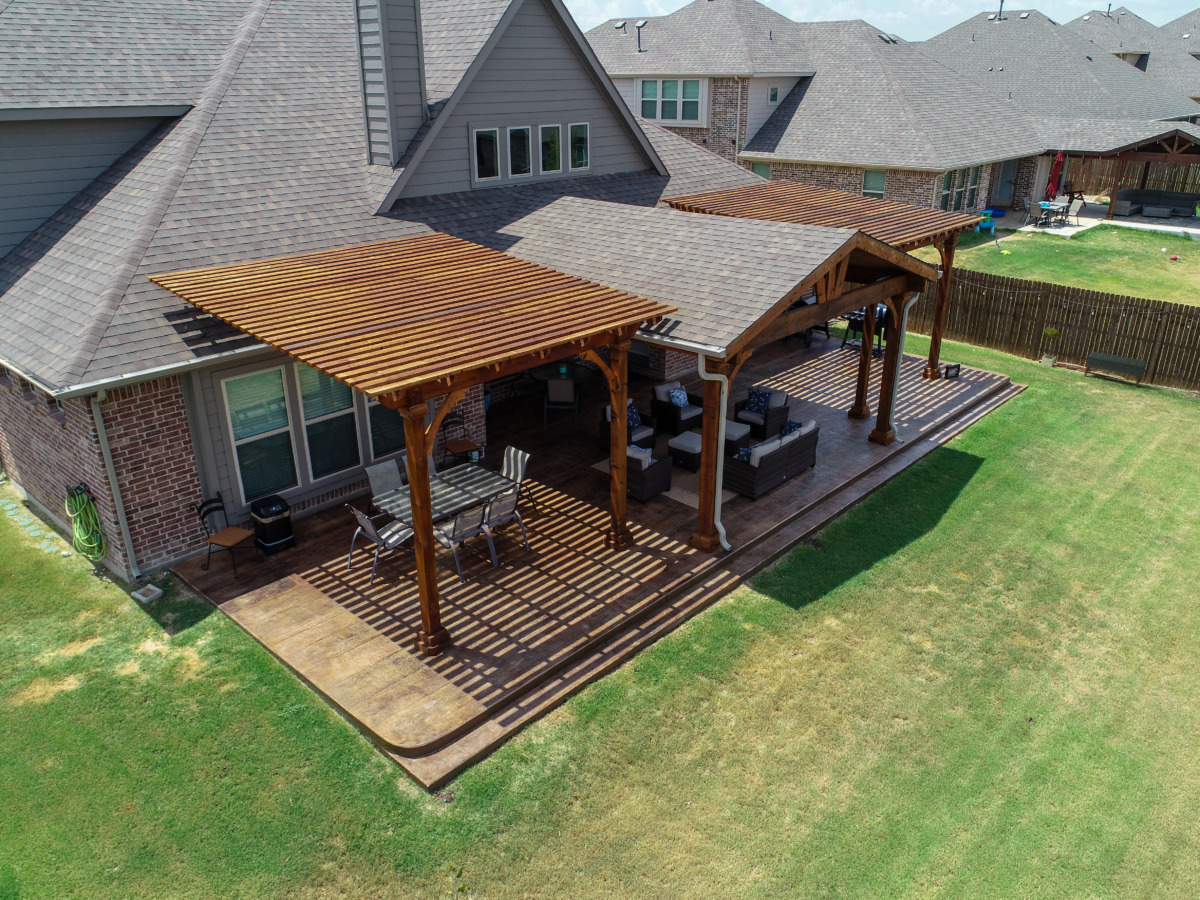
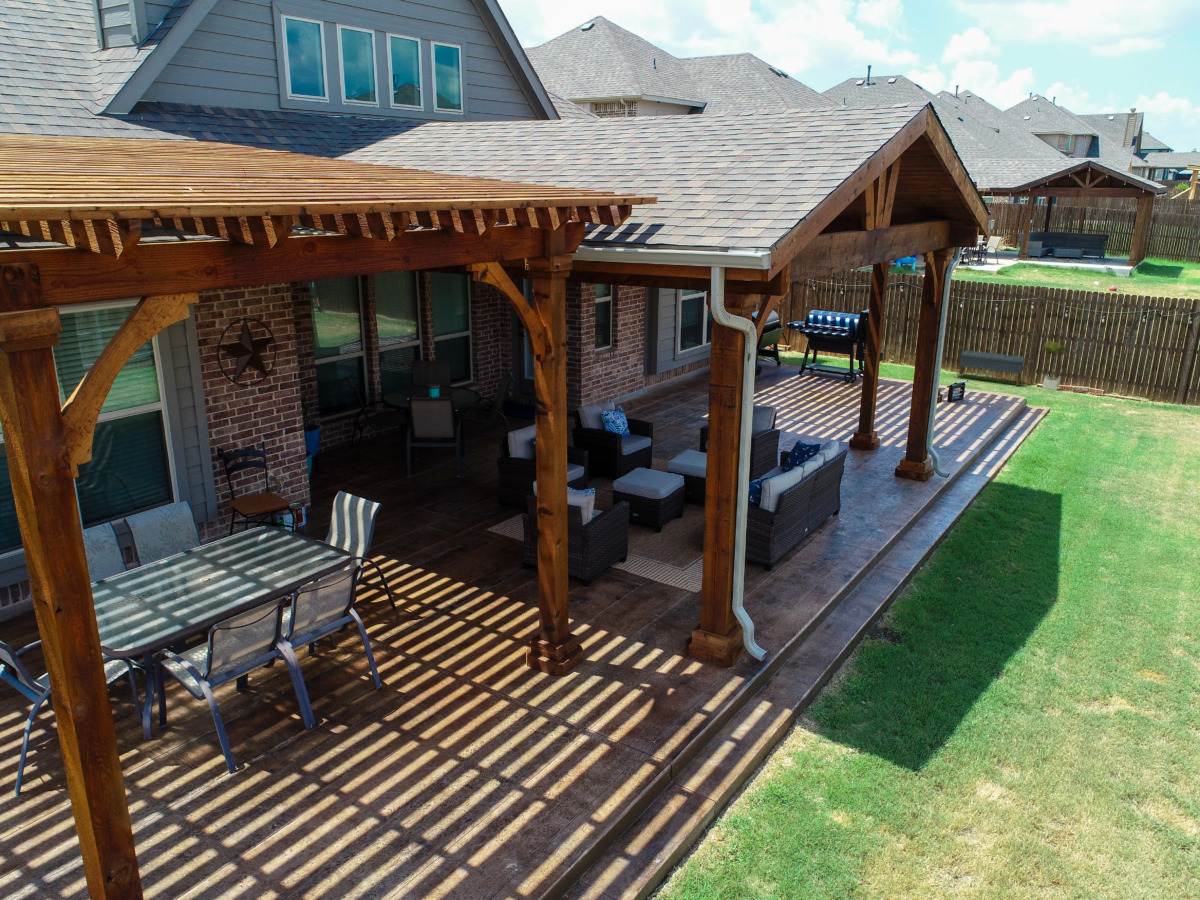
bench: present [1085,352,1147,387] -> present [958,350,1025,386]

